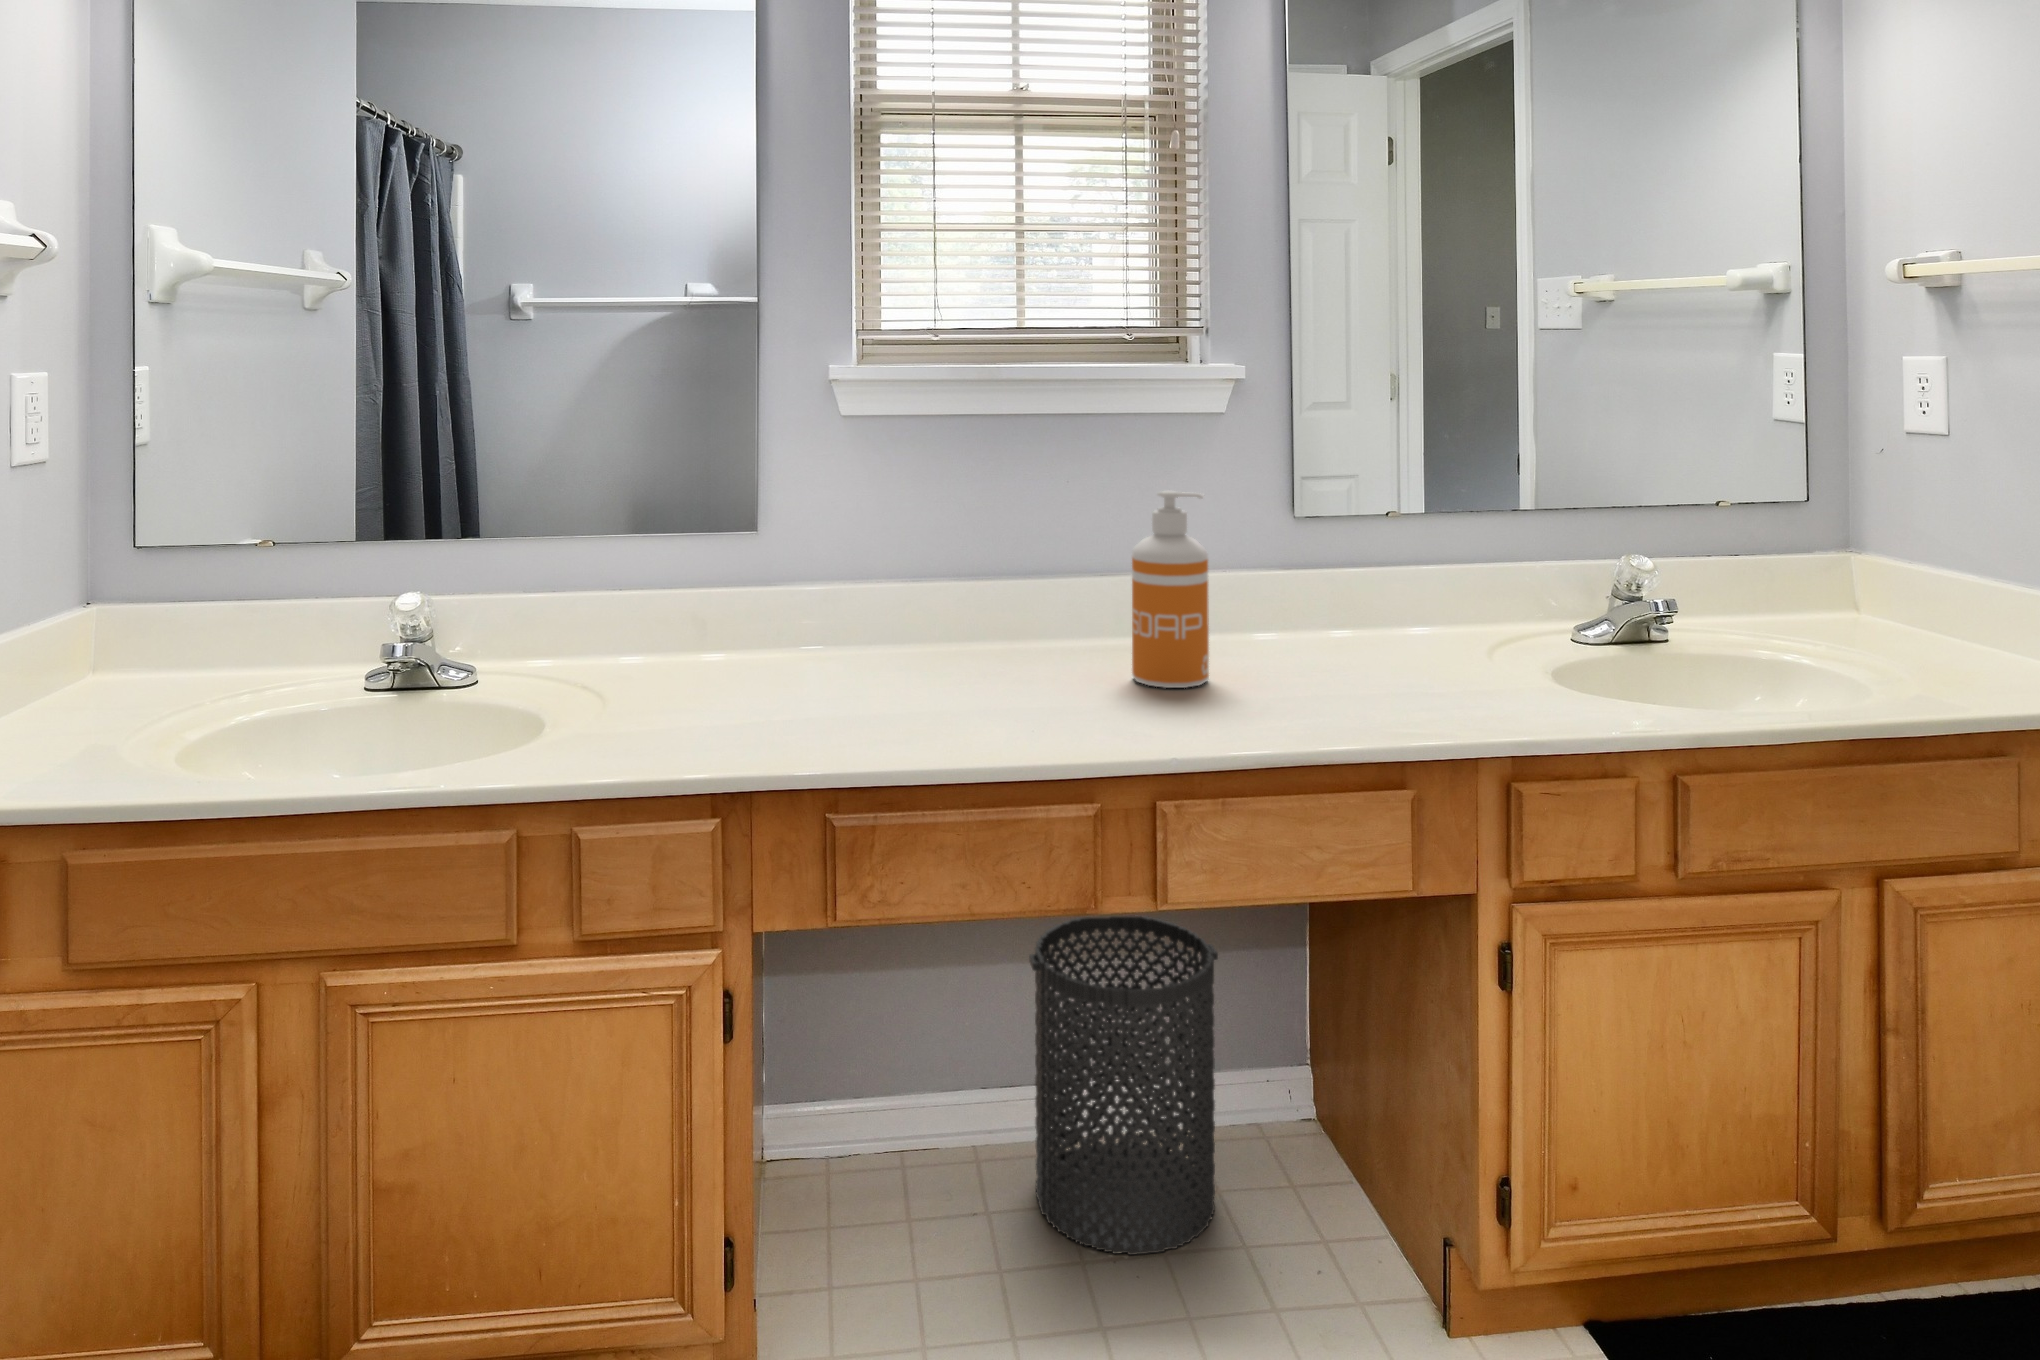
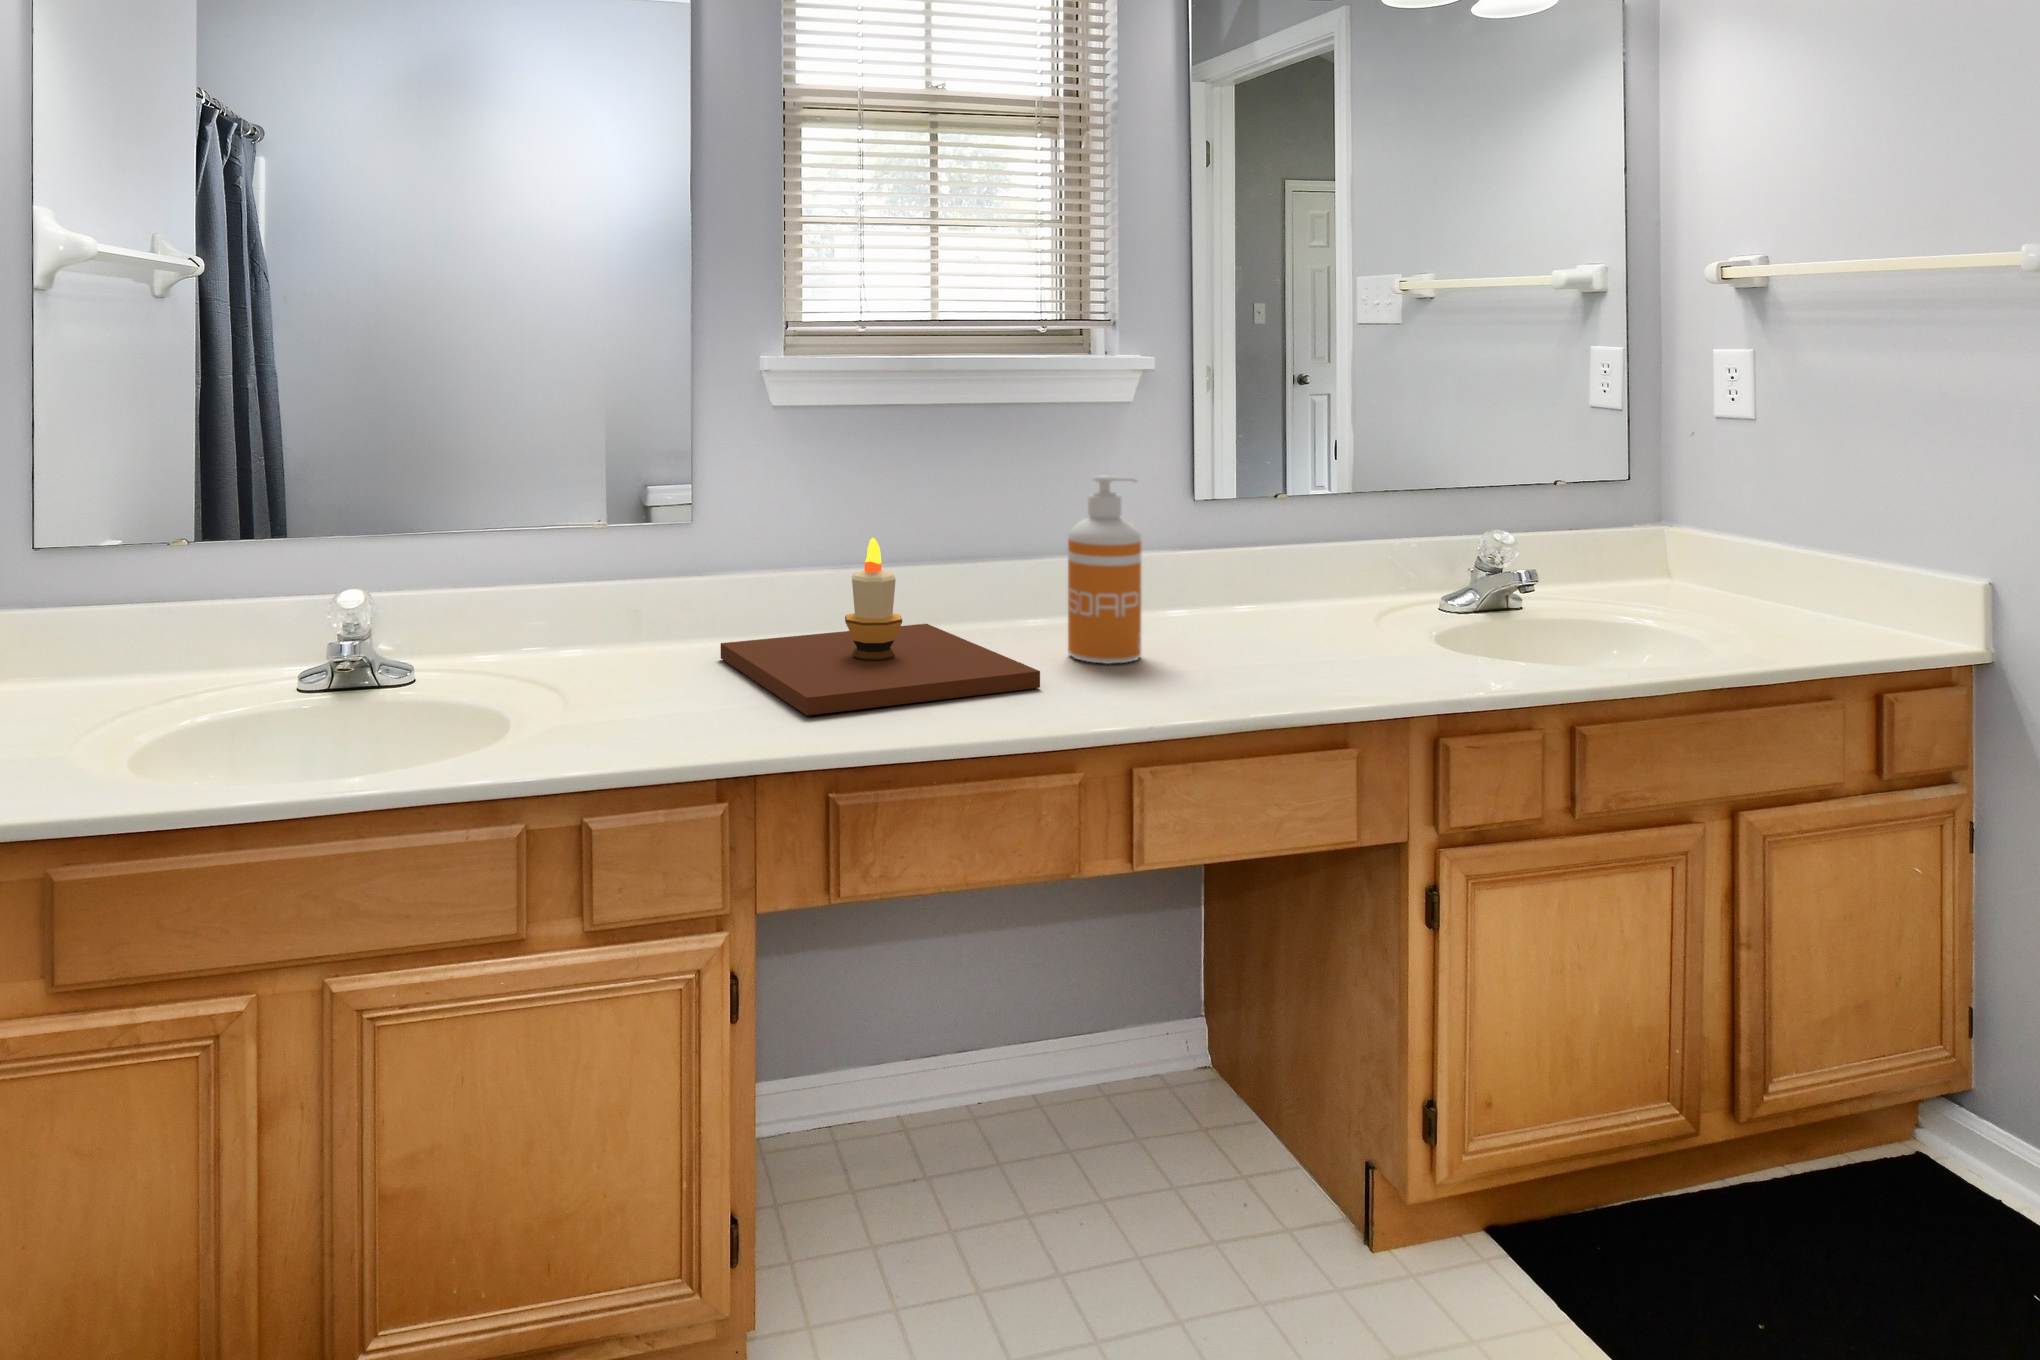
candle: none [779,551,1079,732] -> present [721,538,1040,715]
trash can: present [1029,916,1218,1255] -> none [957,885,1133,1209]

